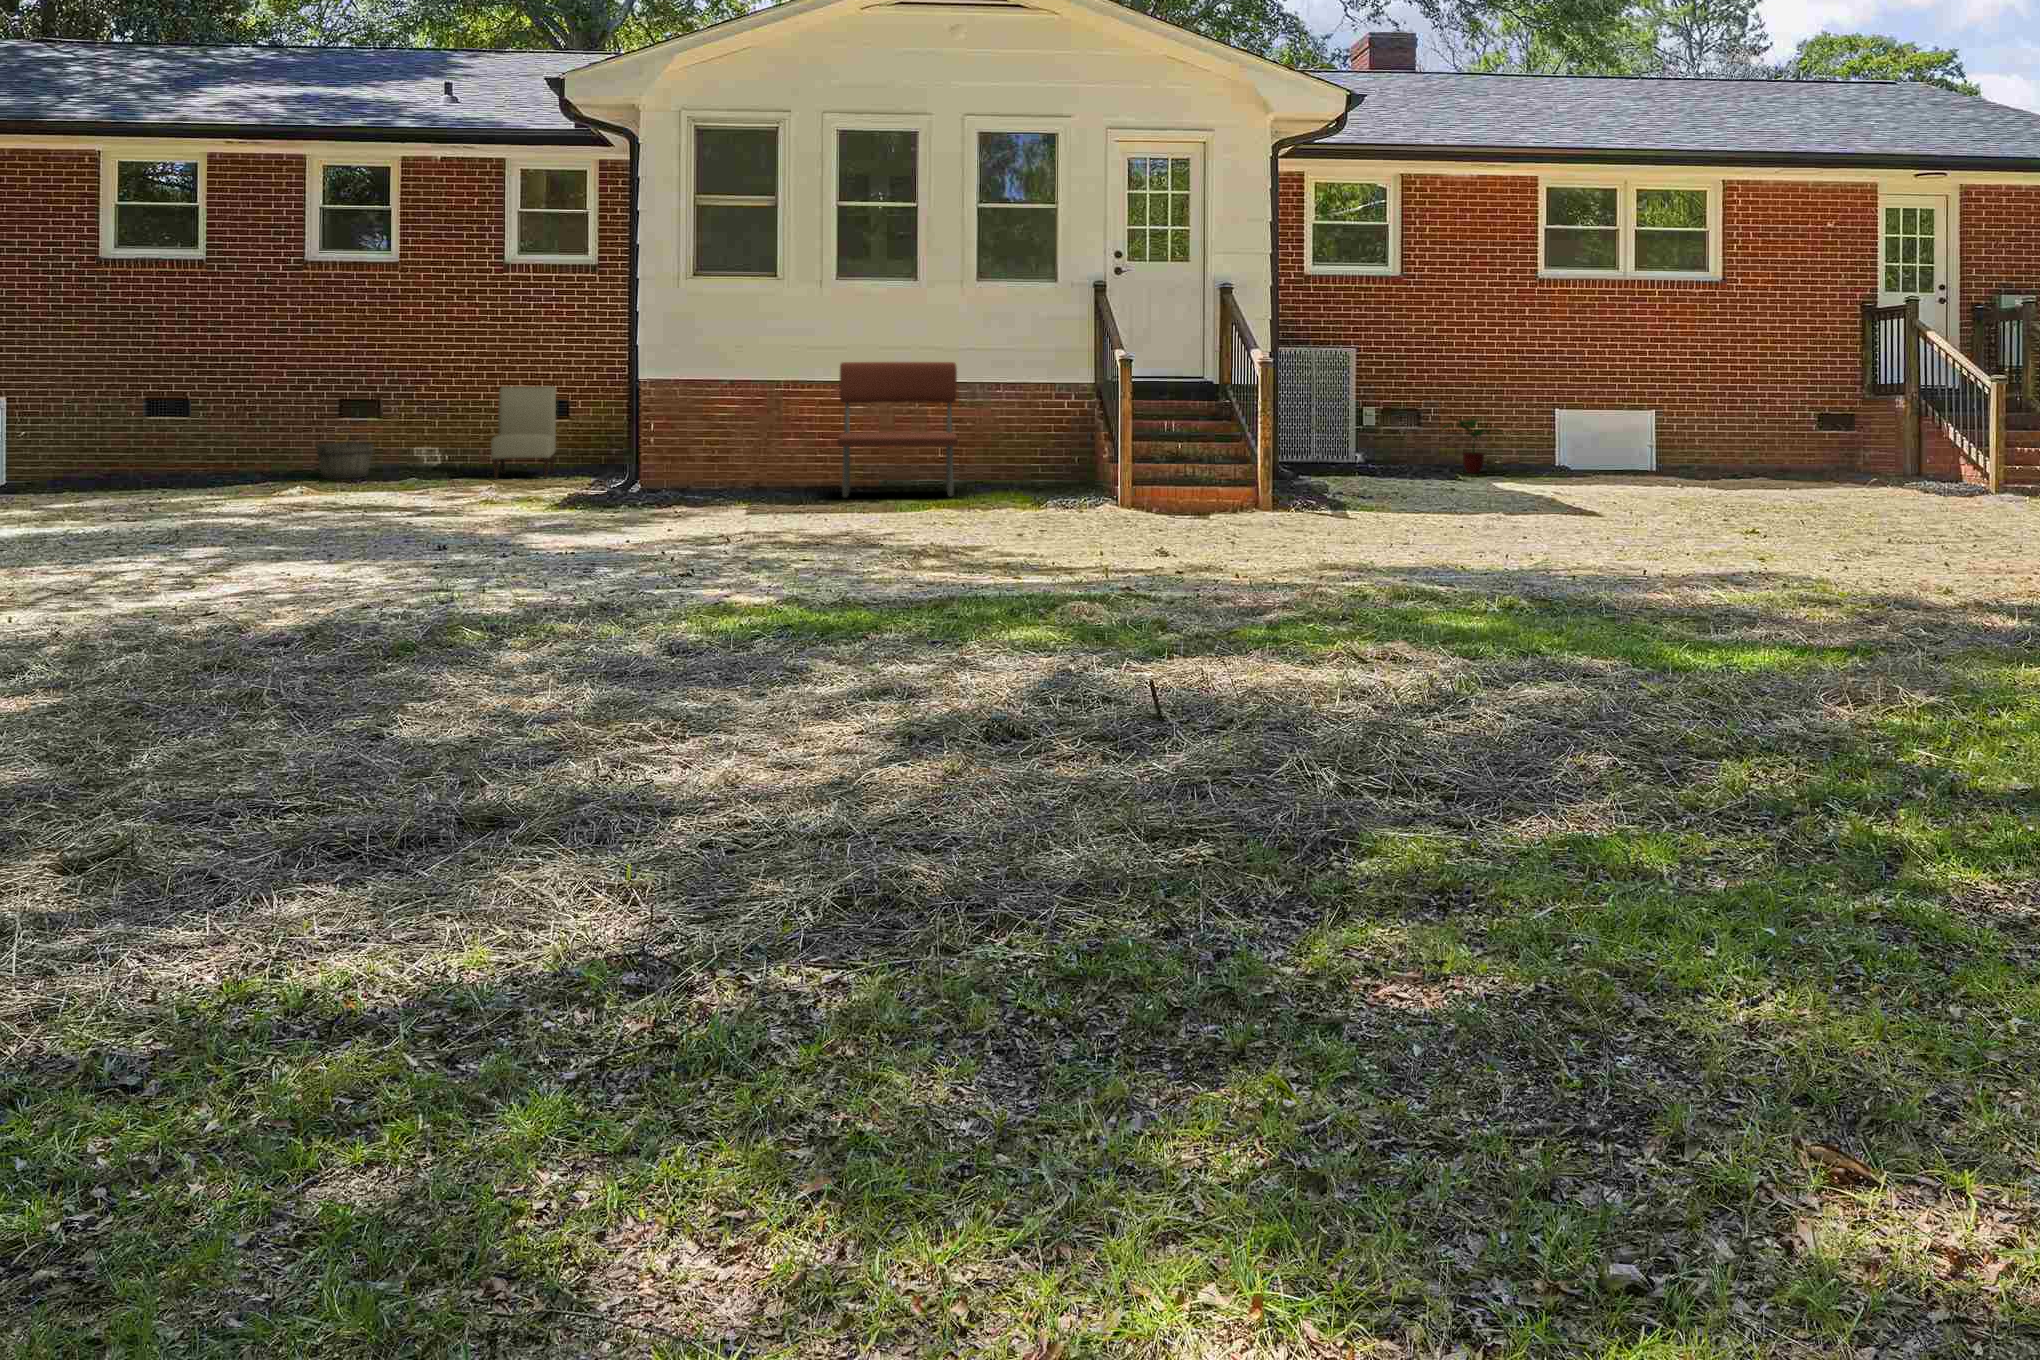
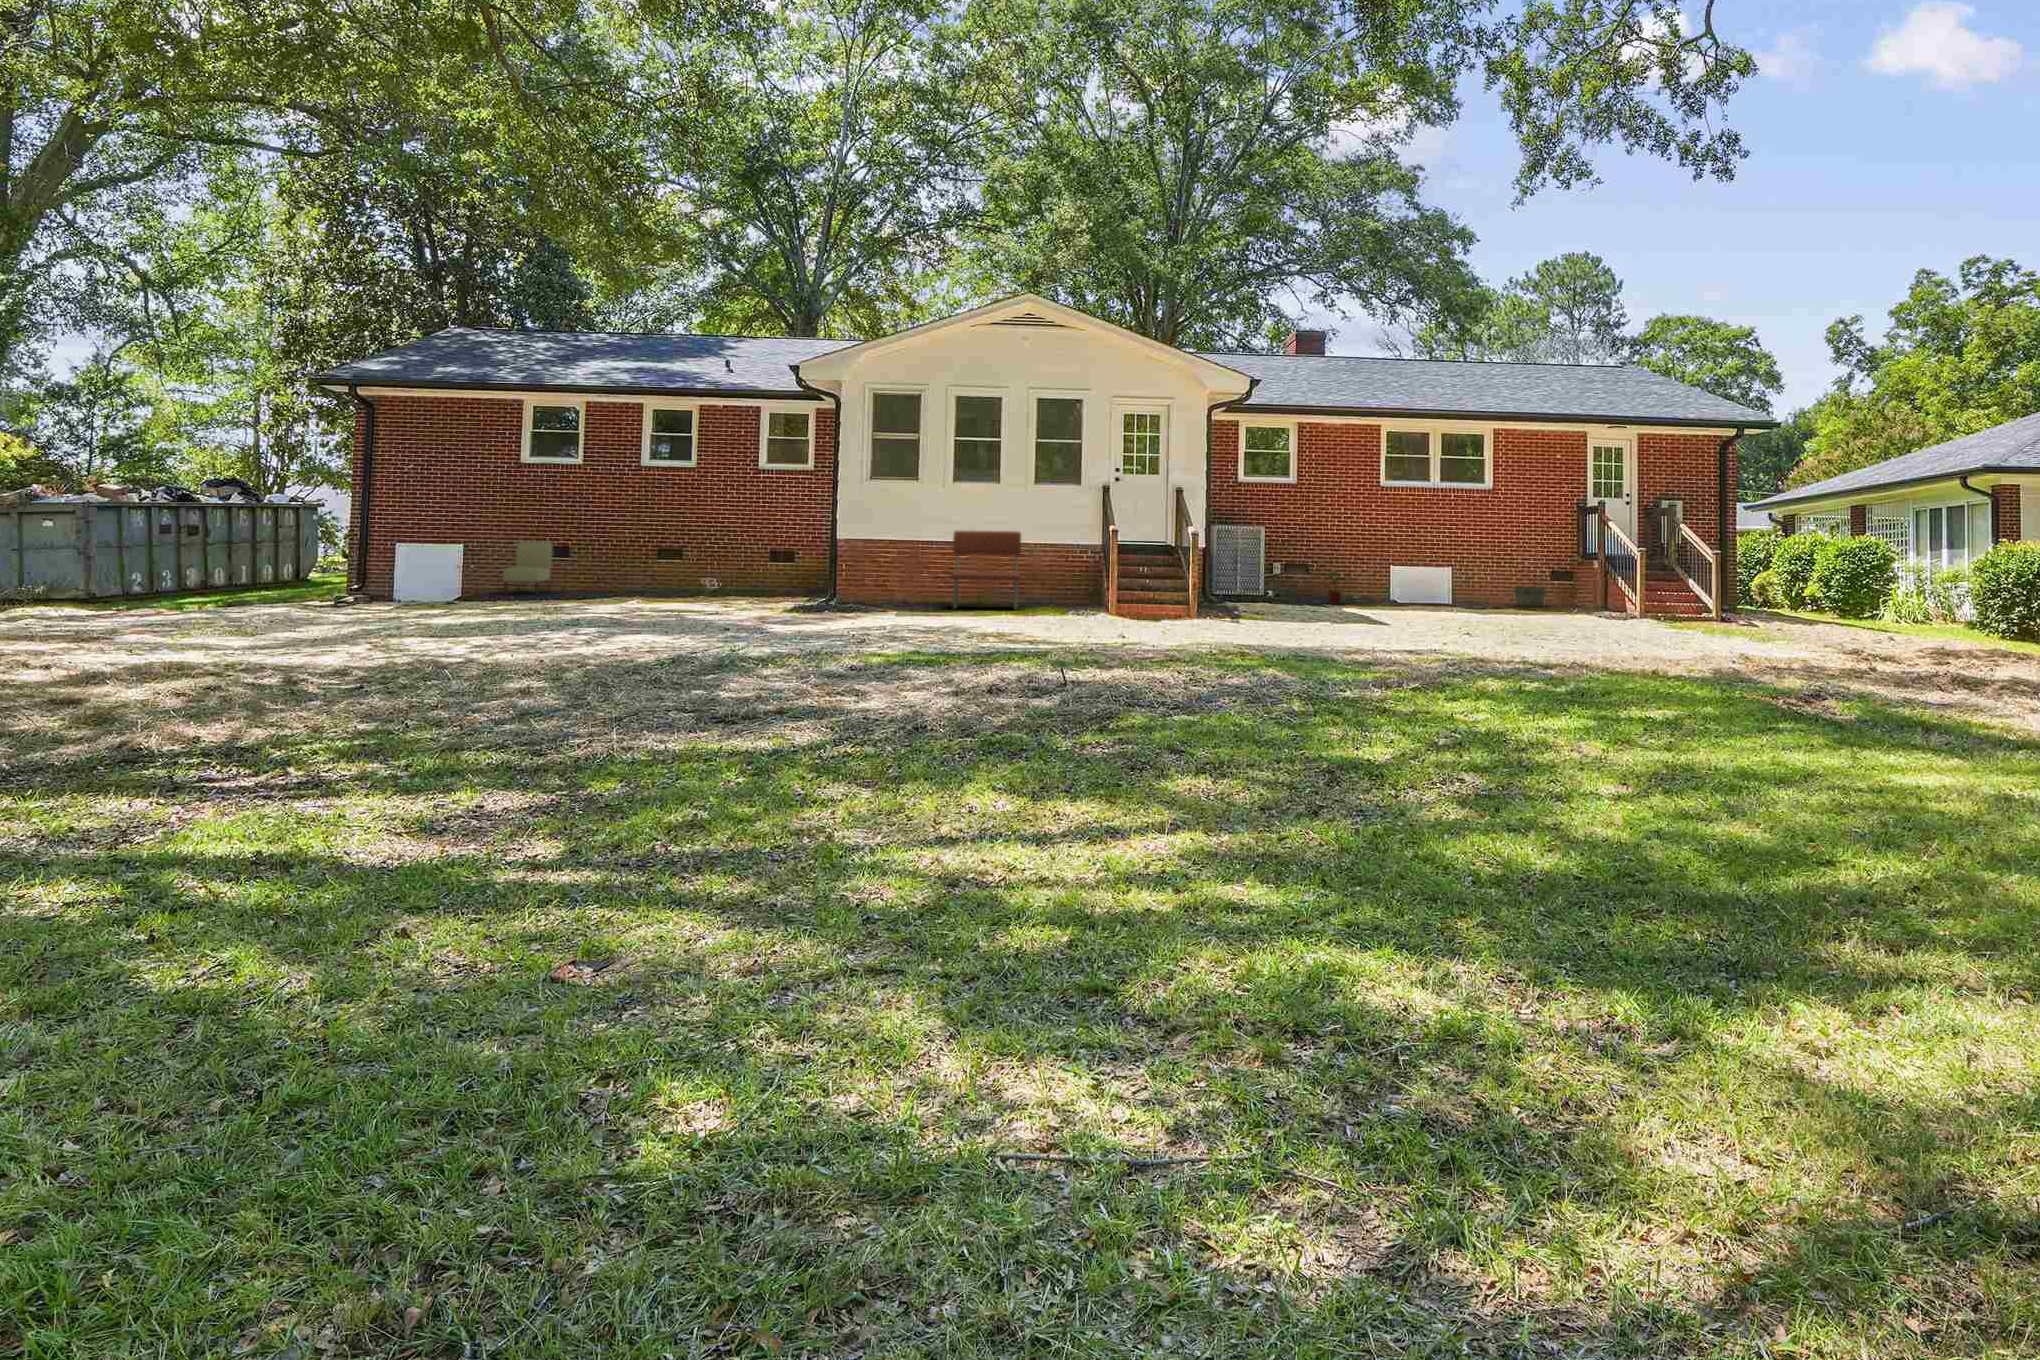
chair: present [491,386,556,480] -> present [503,541,553,594]
wooden bucket: present [316,436,374,479] -> present [1514,586,1546,607]

